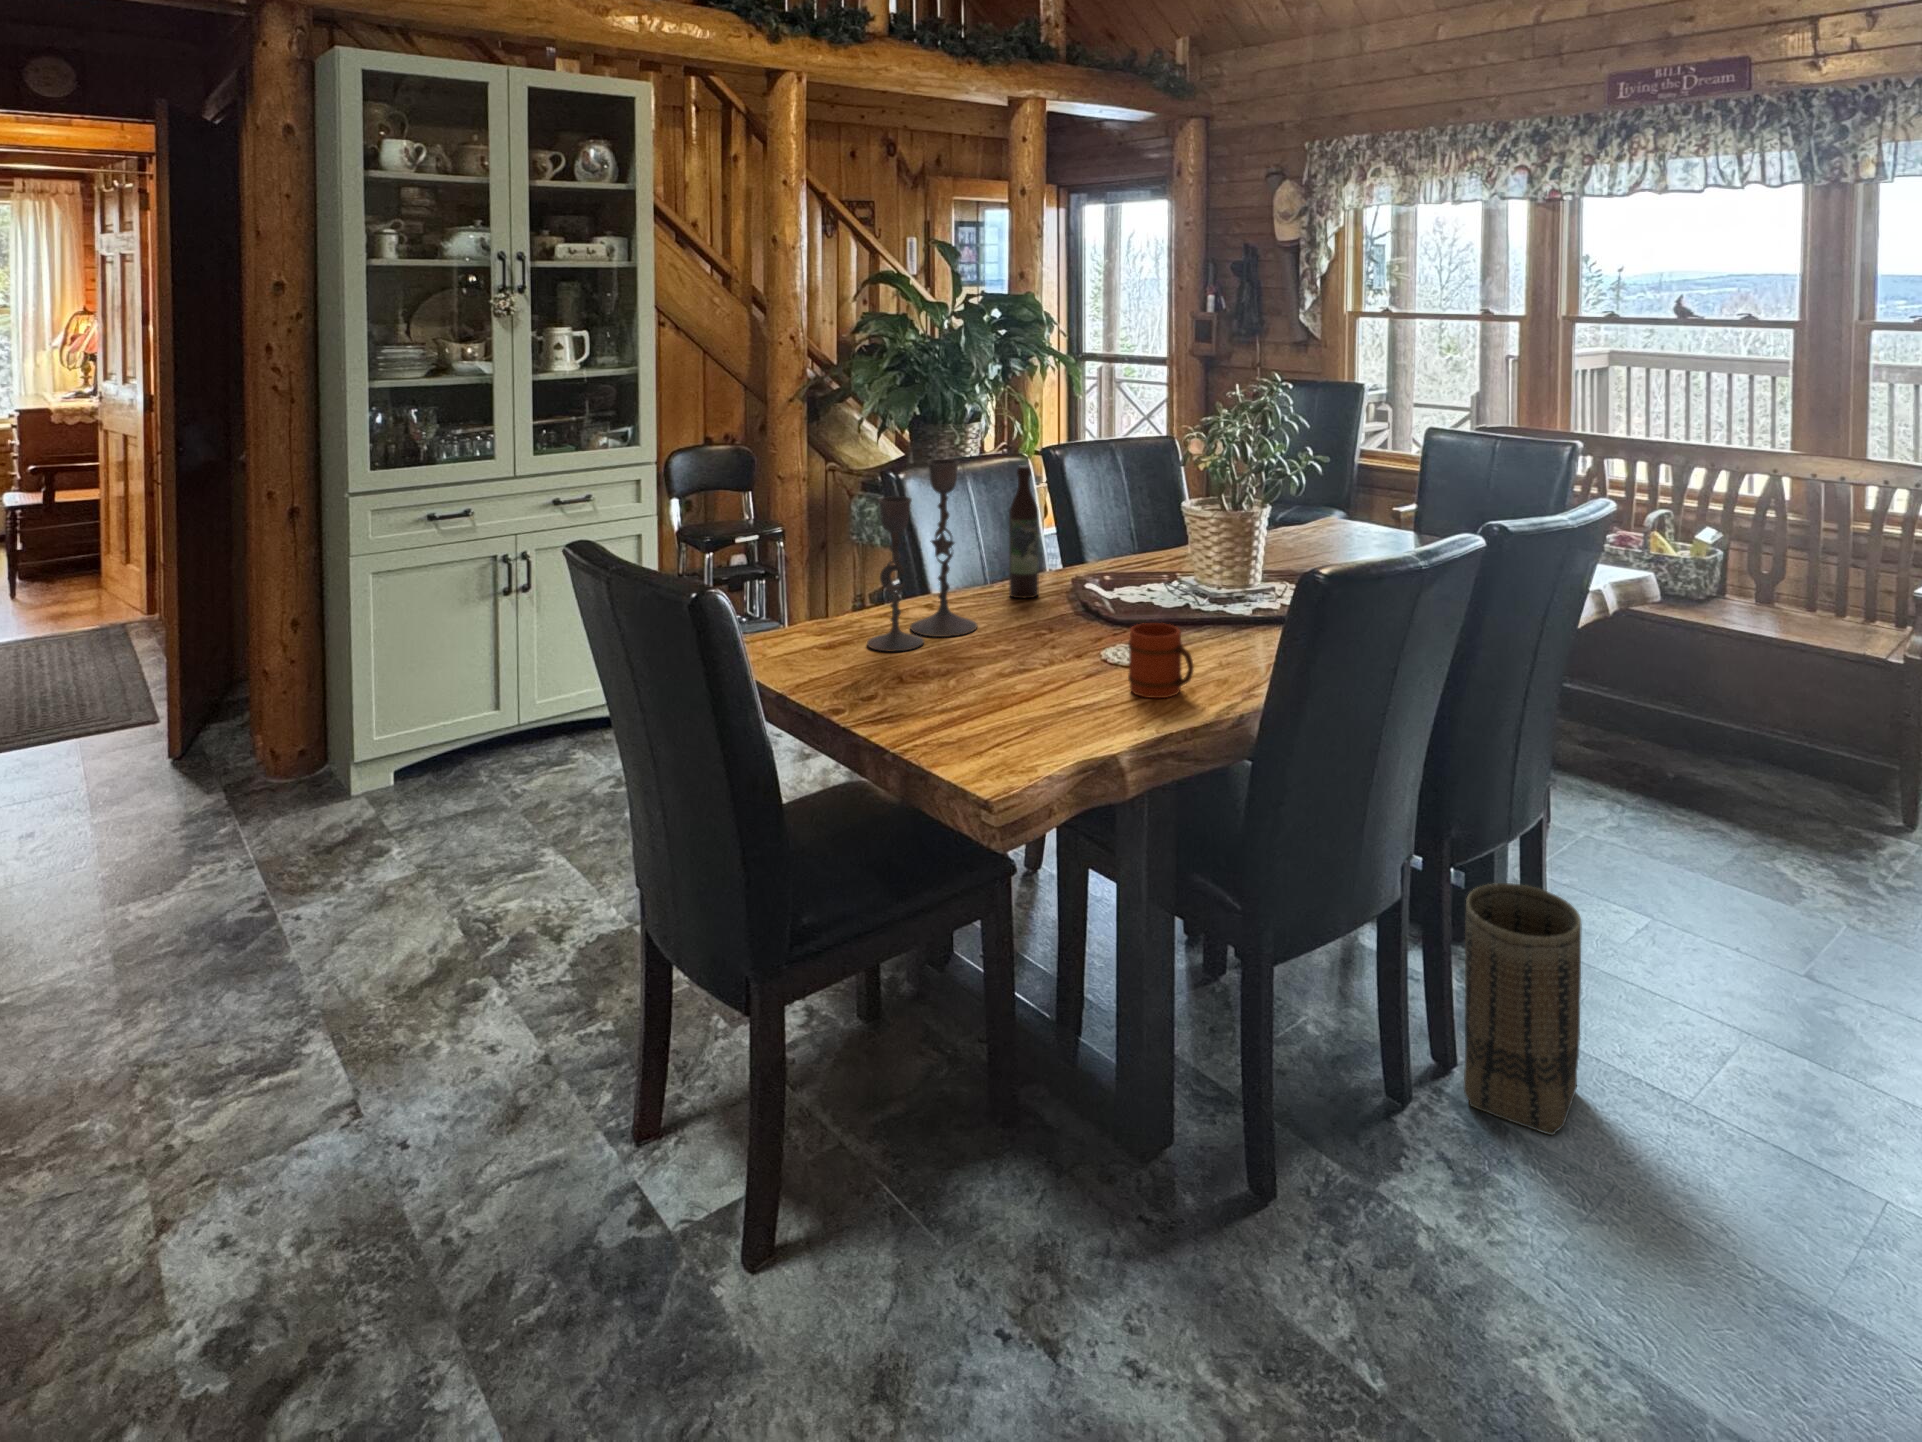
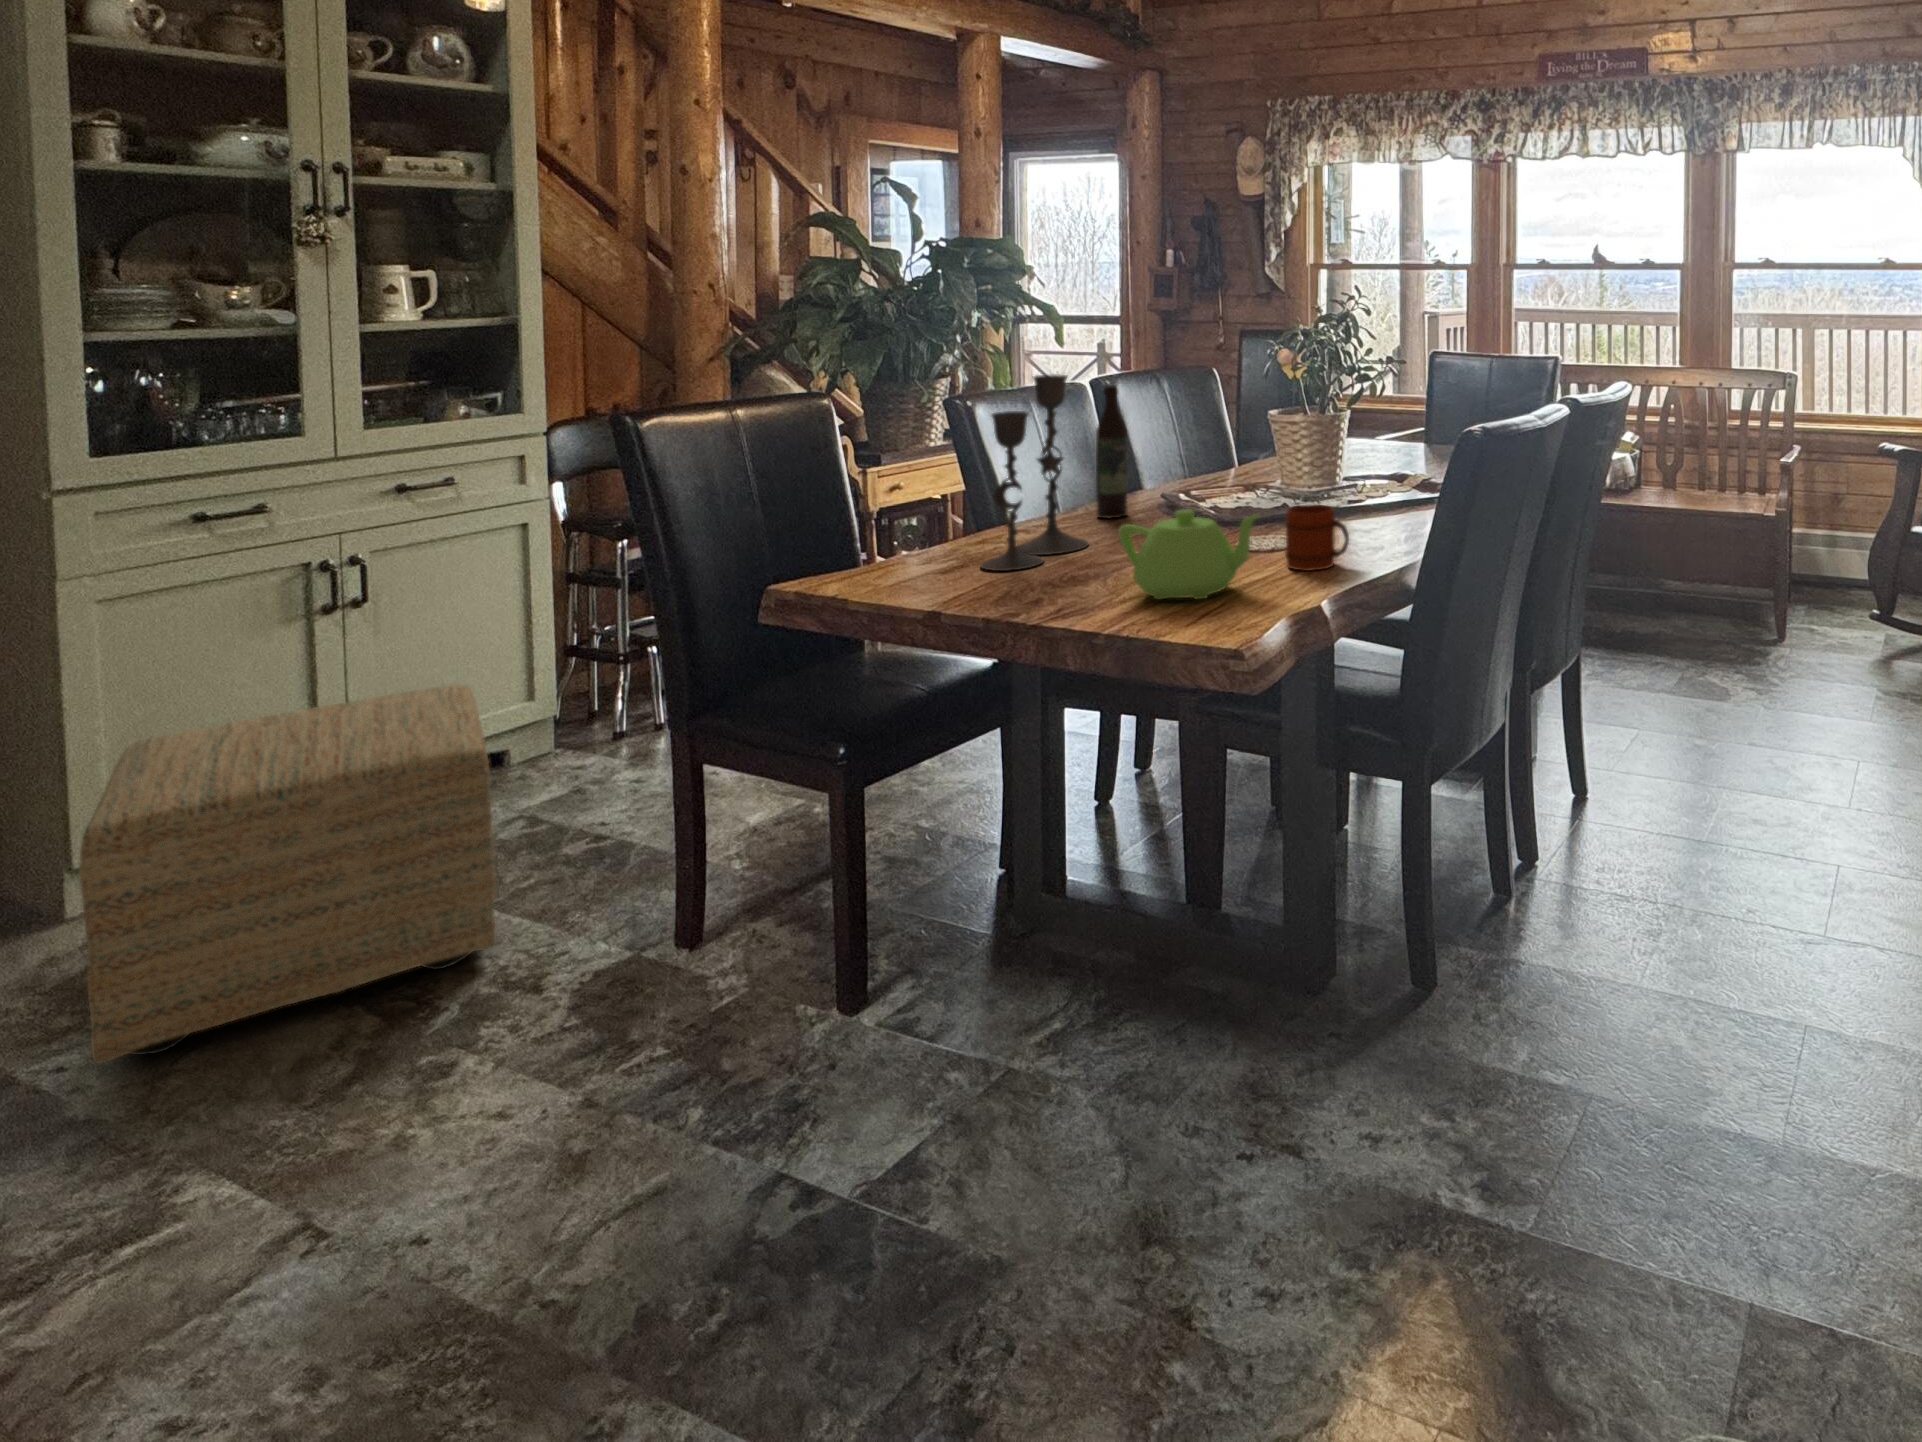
teapot: none [952,621,1081,718] -> present [1118,509,1259,599]
ottoman: none [299,671,567,927] -> present [79,685,495,1064]
basket: present [1464,883,1582,1135] -> none [1551,700,1641,889]

